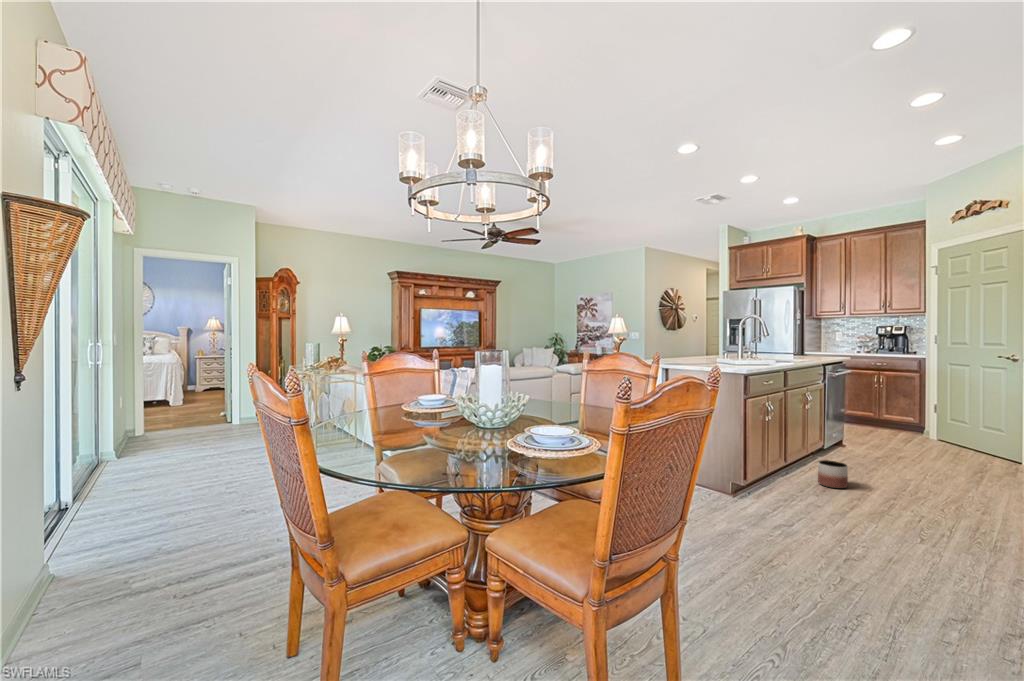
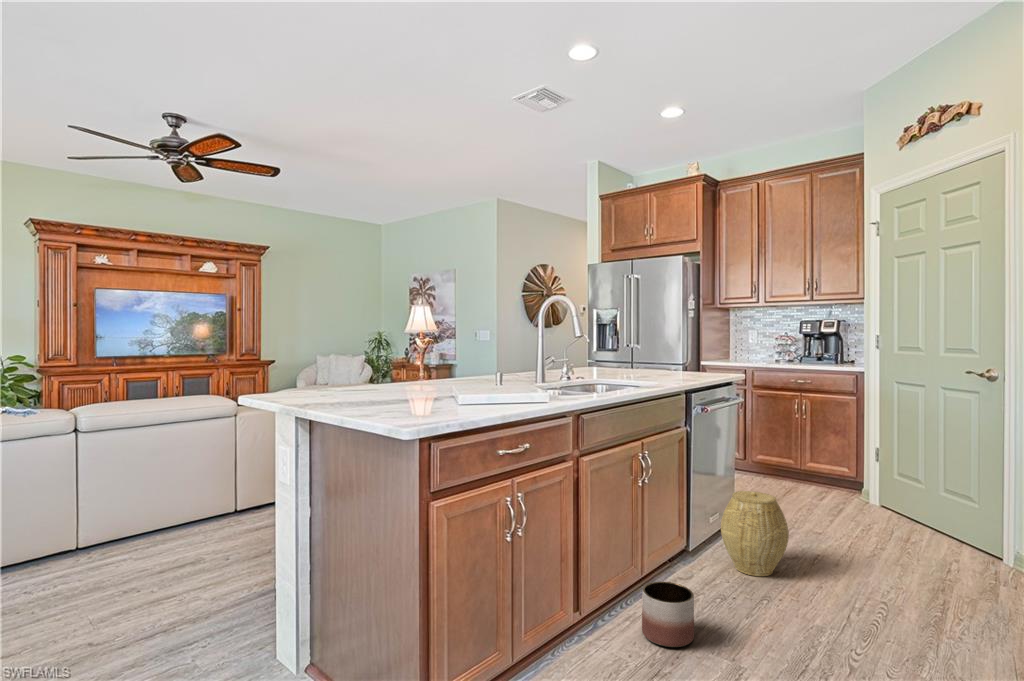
woven basket: none [846,422,889,467] -> present [721,491,789,576]

